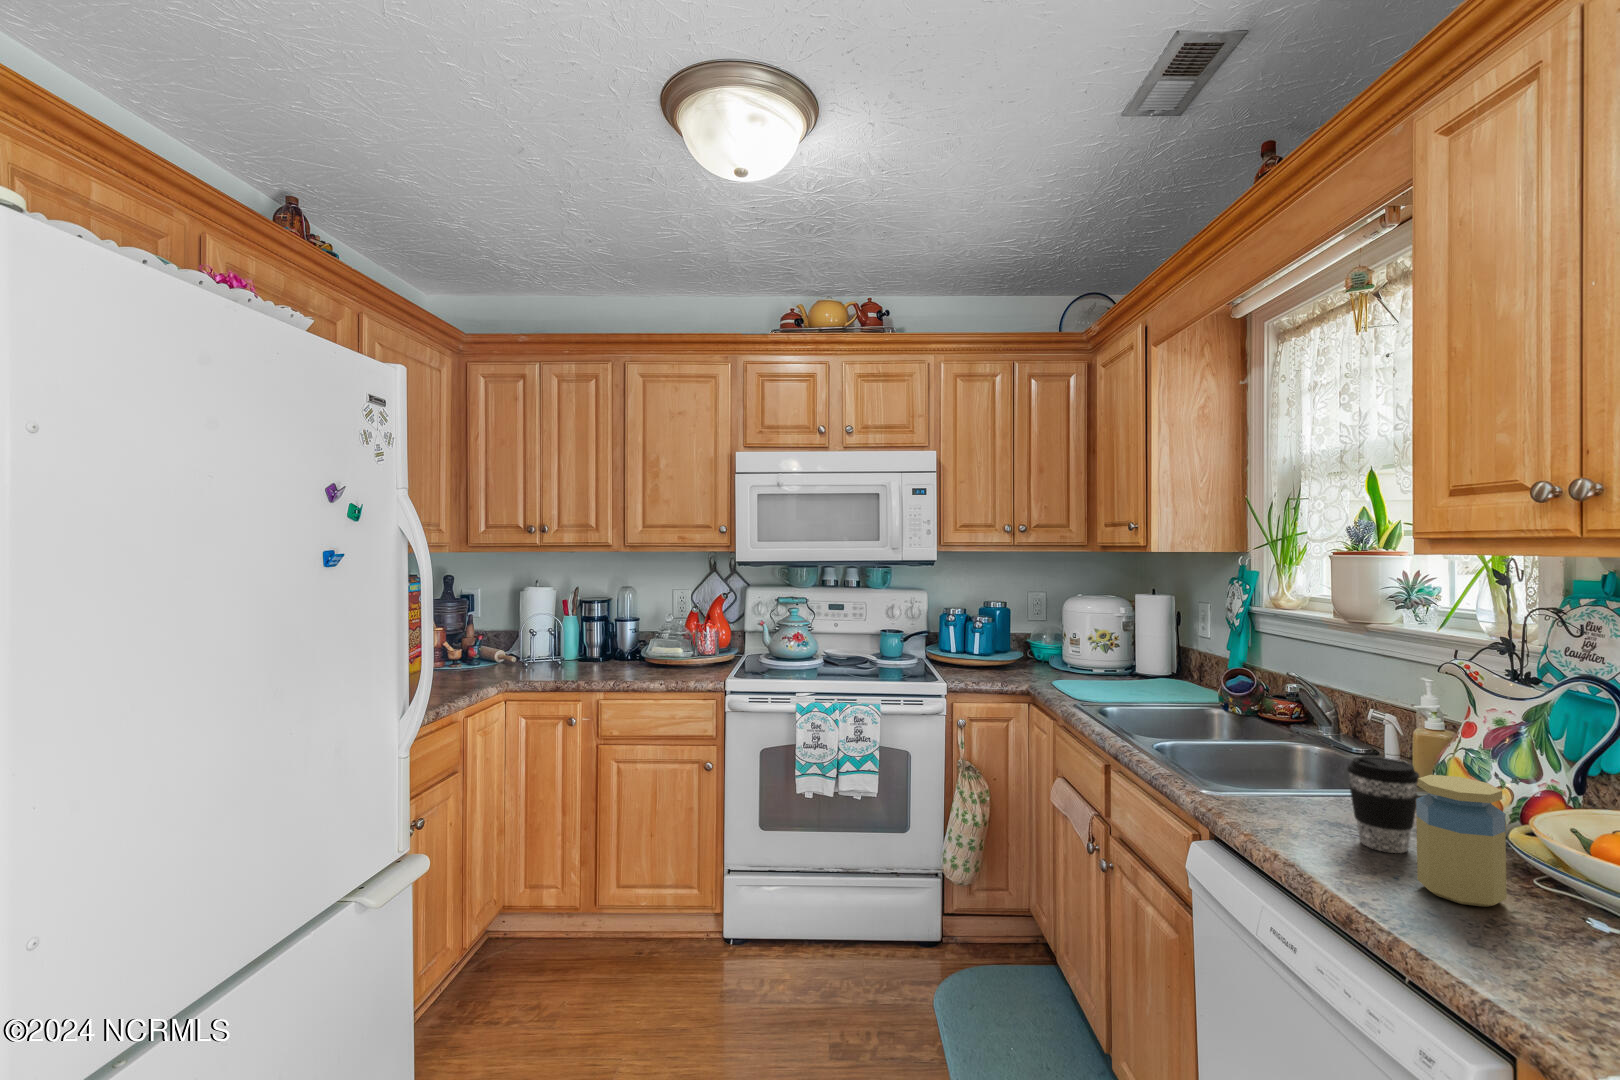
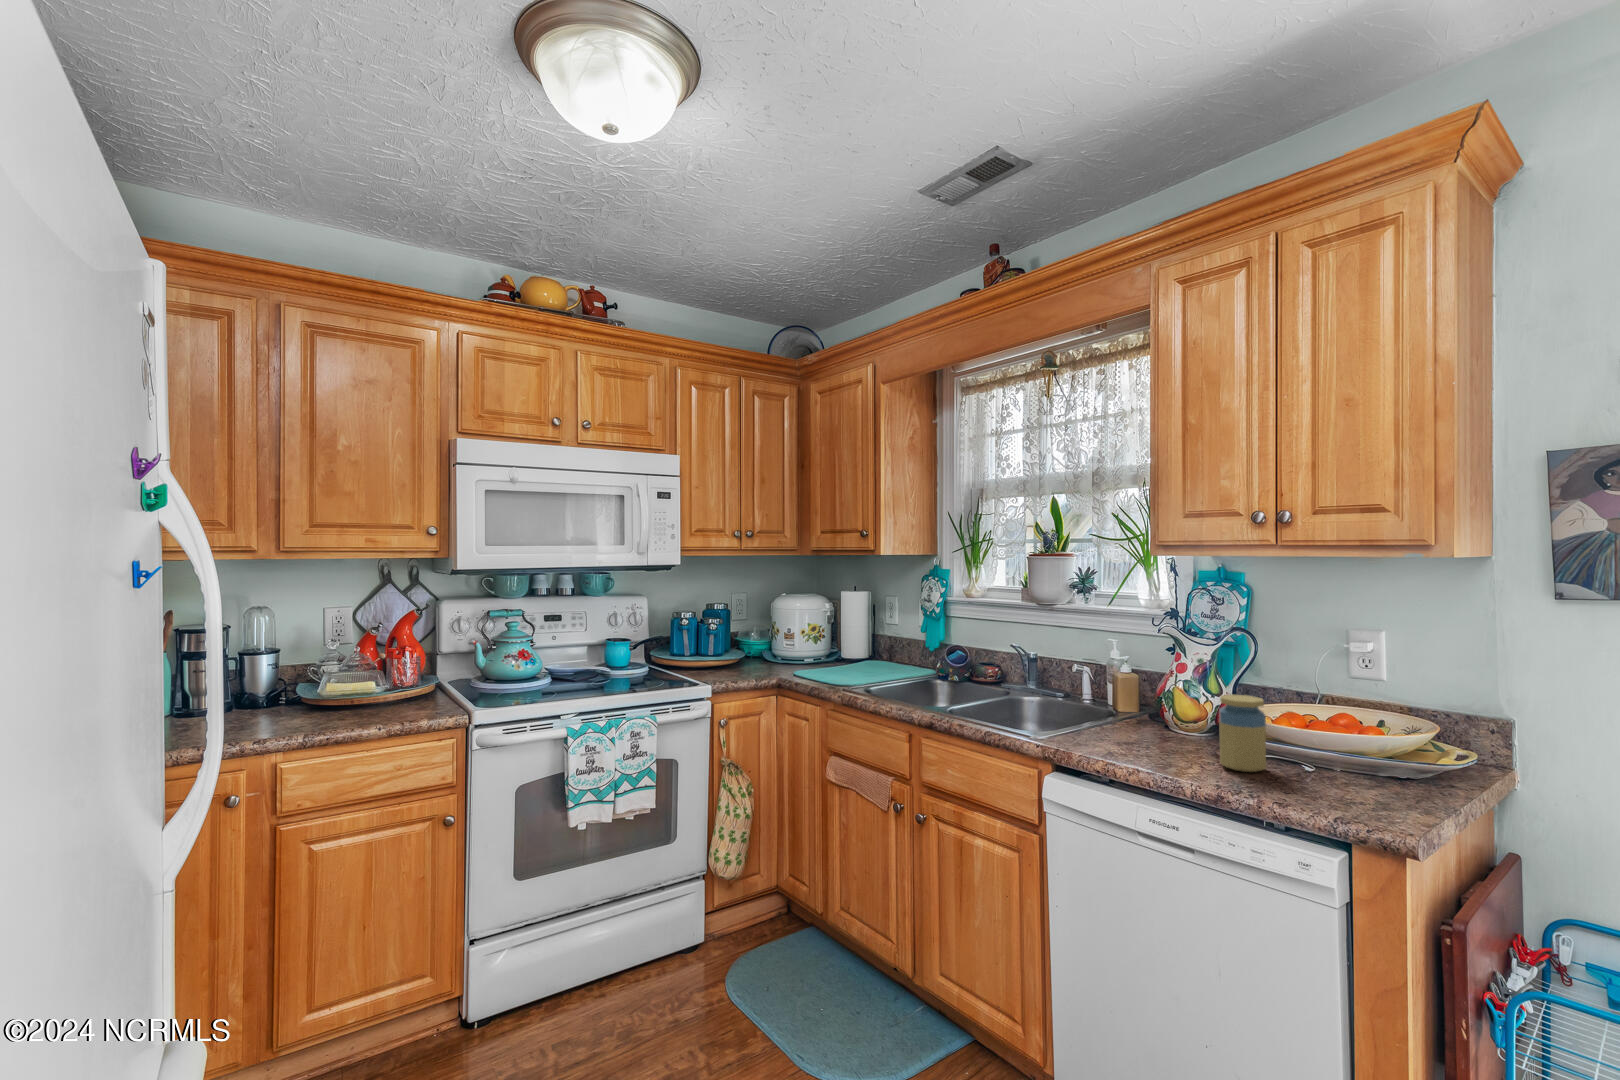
coffee cup: present [1347,756,1419,853] -> none [1149,692,1193,753]

